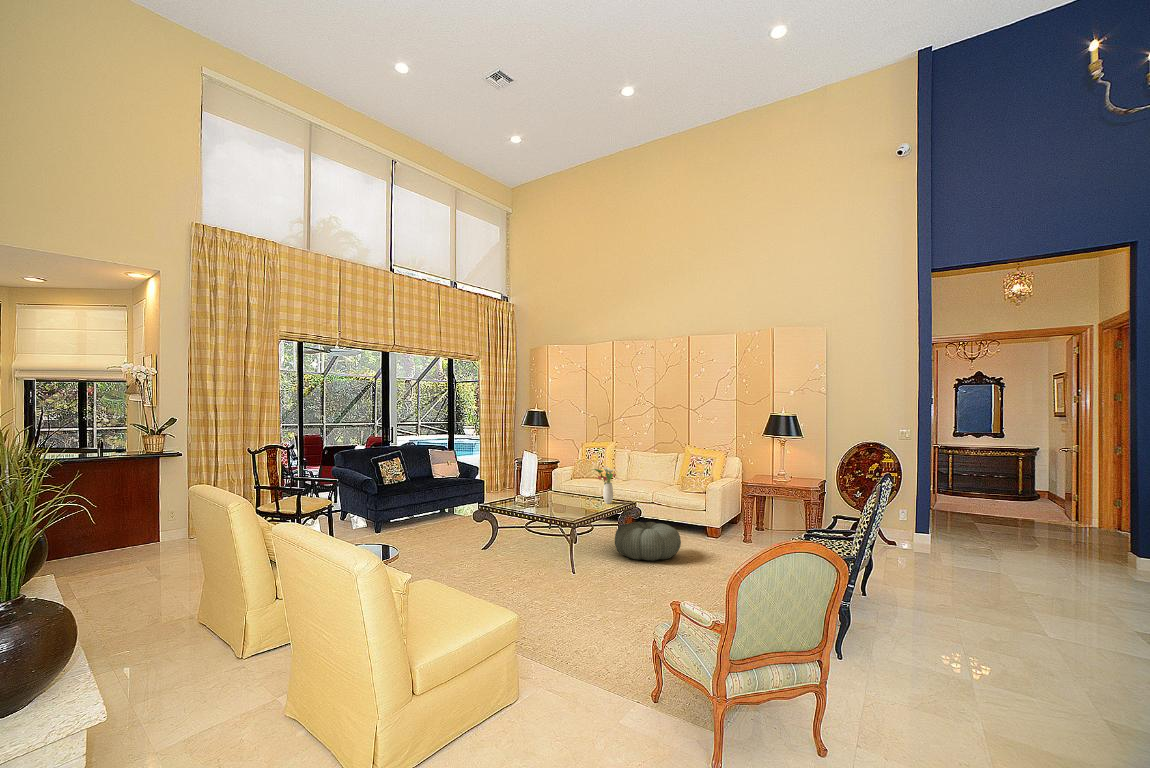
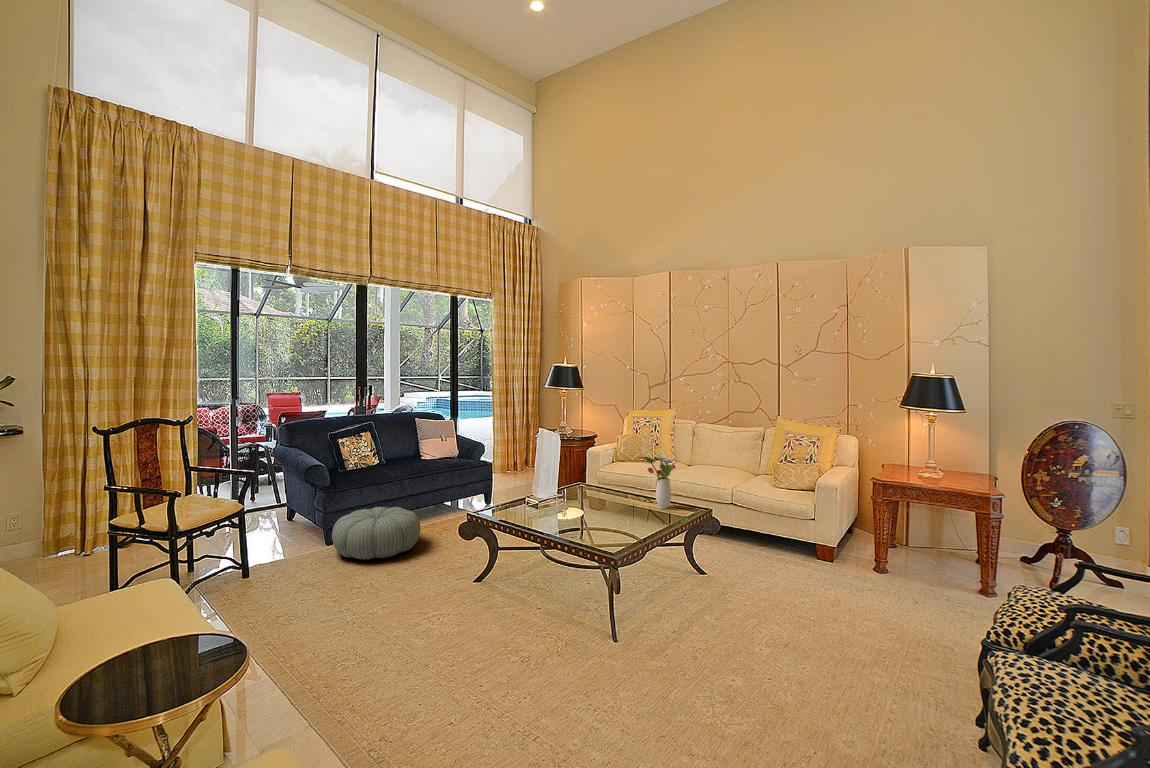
pouf: present [615,522,681,561] -> present [332,507,420,560]

